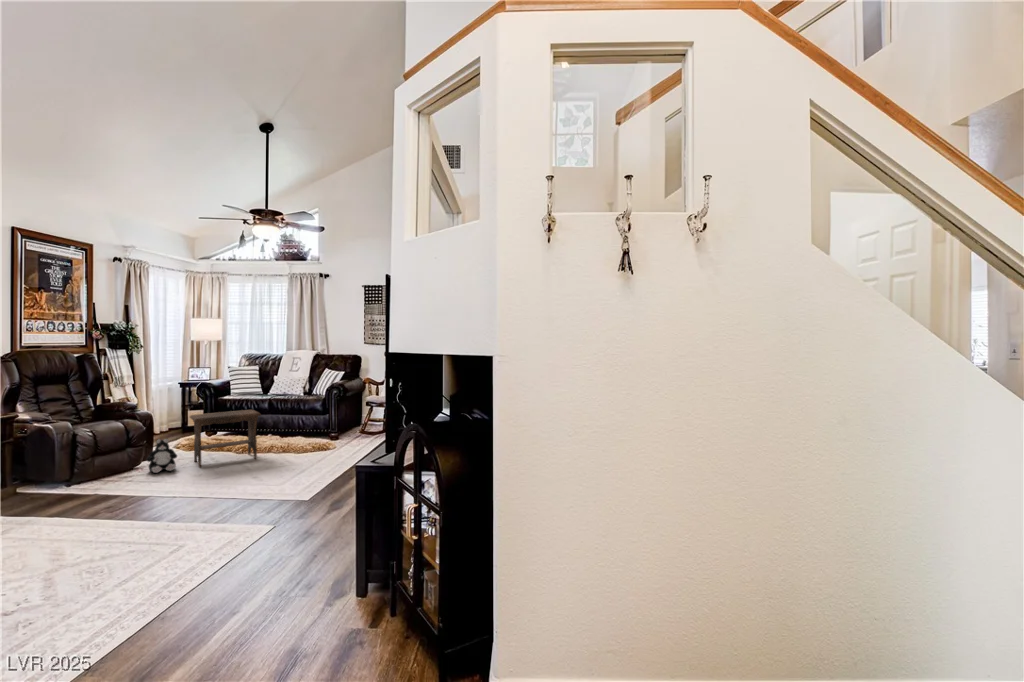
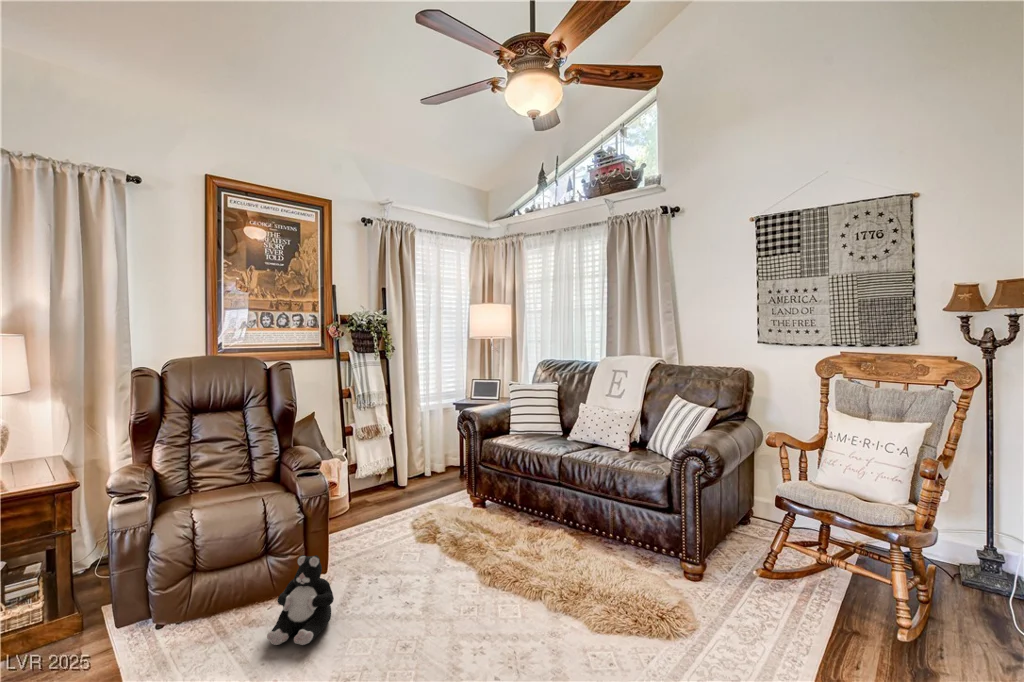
footstool: present [190,410,261,467] -> none [353,498,501,640]

